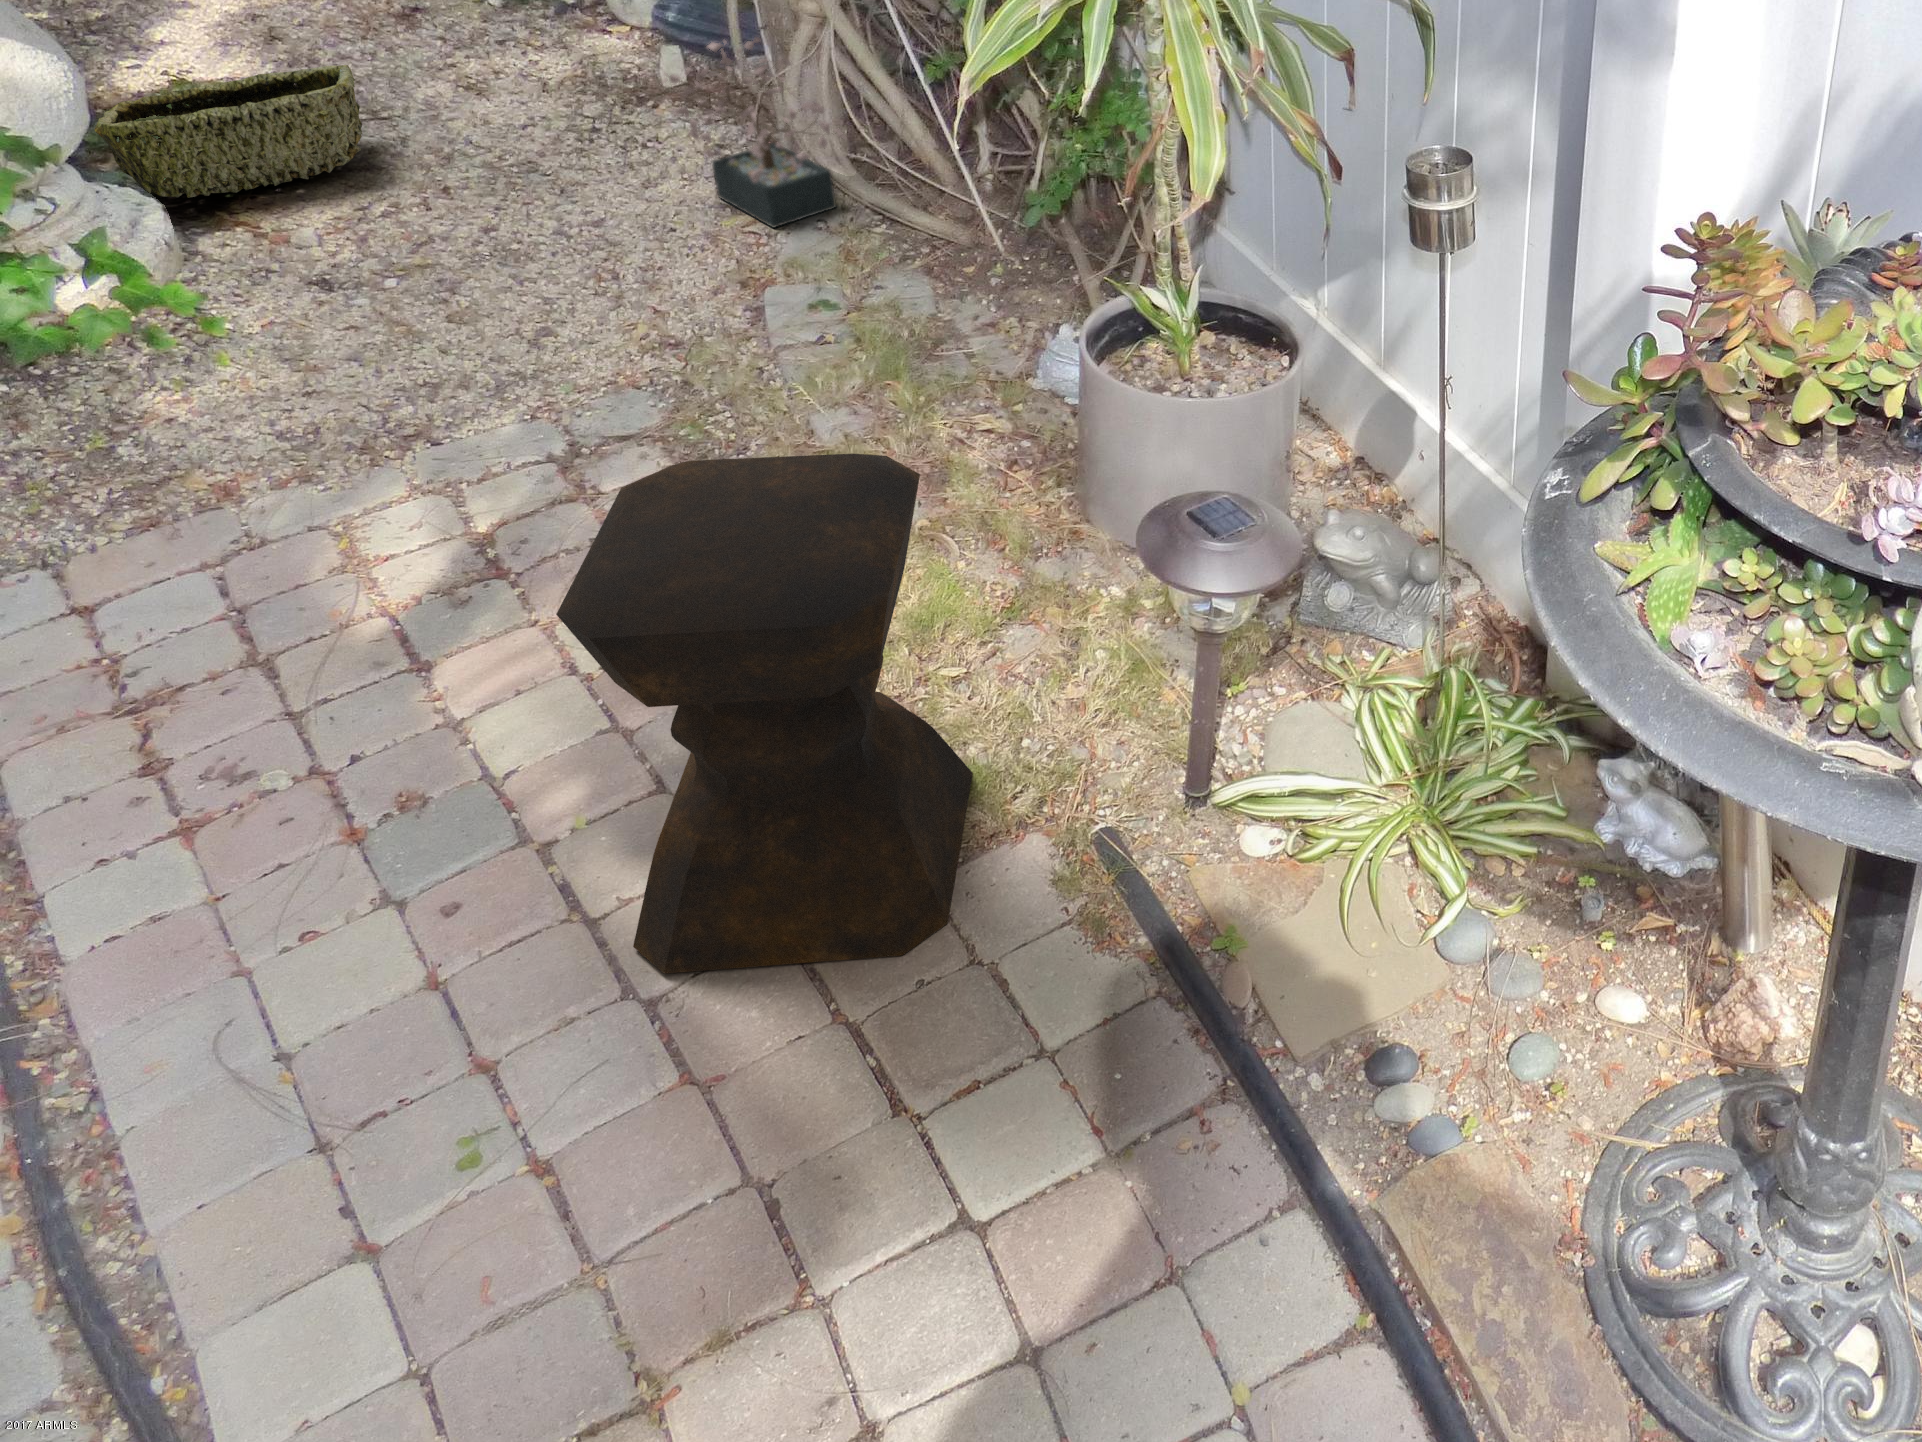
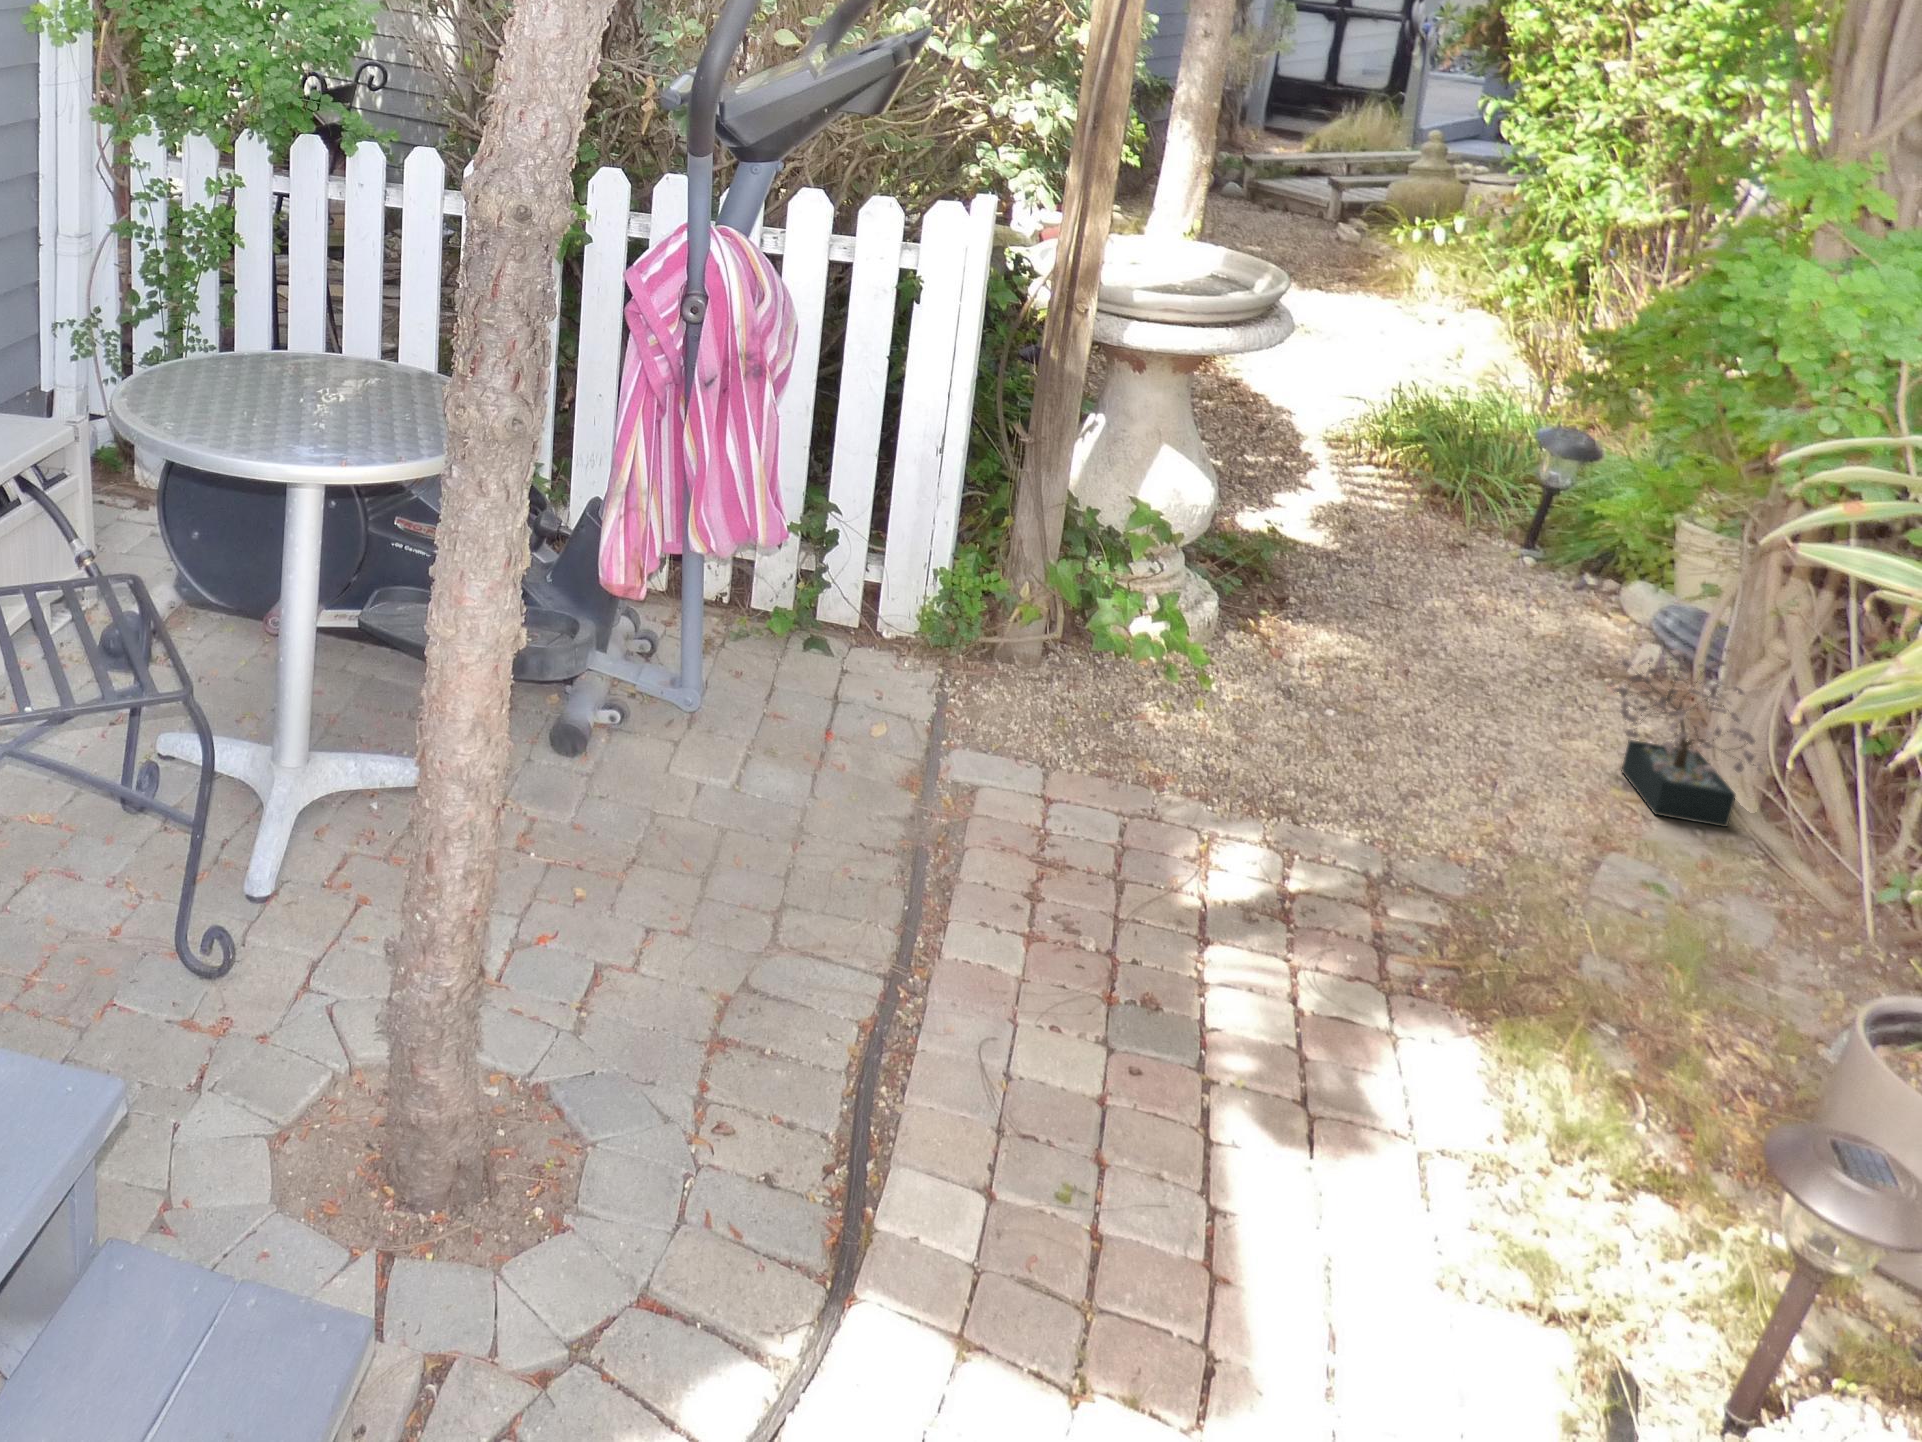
woven basket: present [94,65,362,198] -> none [1205,529,1386,626]
stool: present [556,454,973,973] -> none [1224,876,1600,1331]

